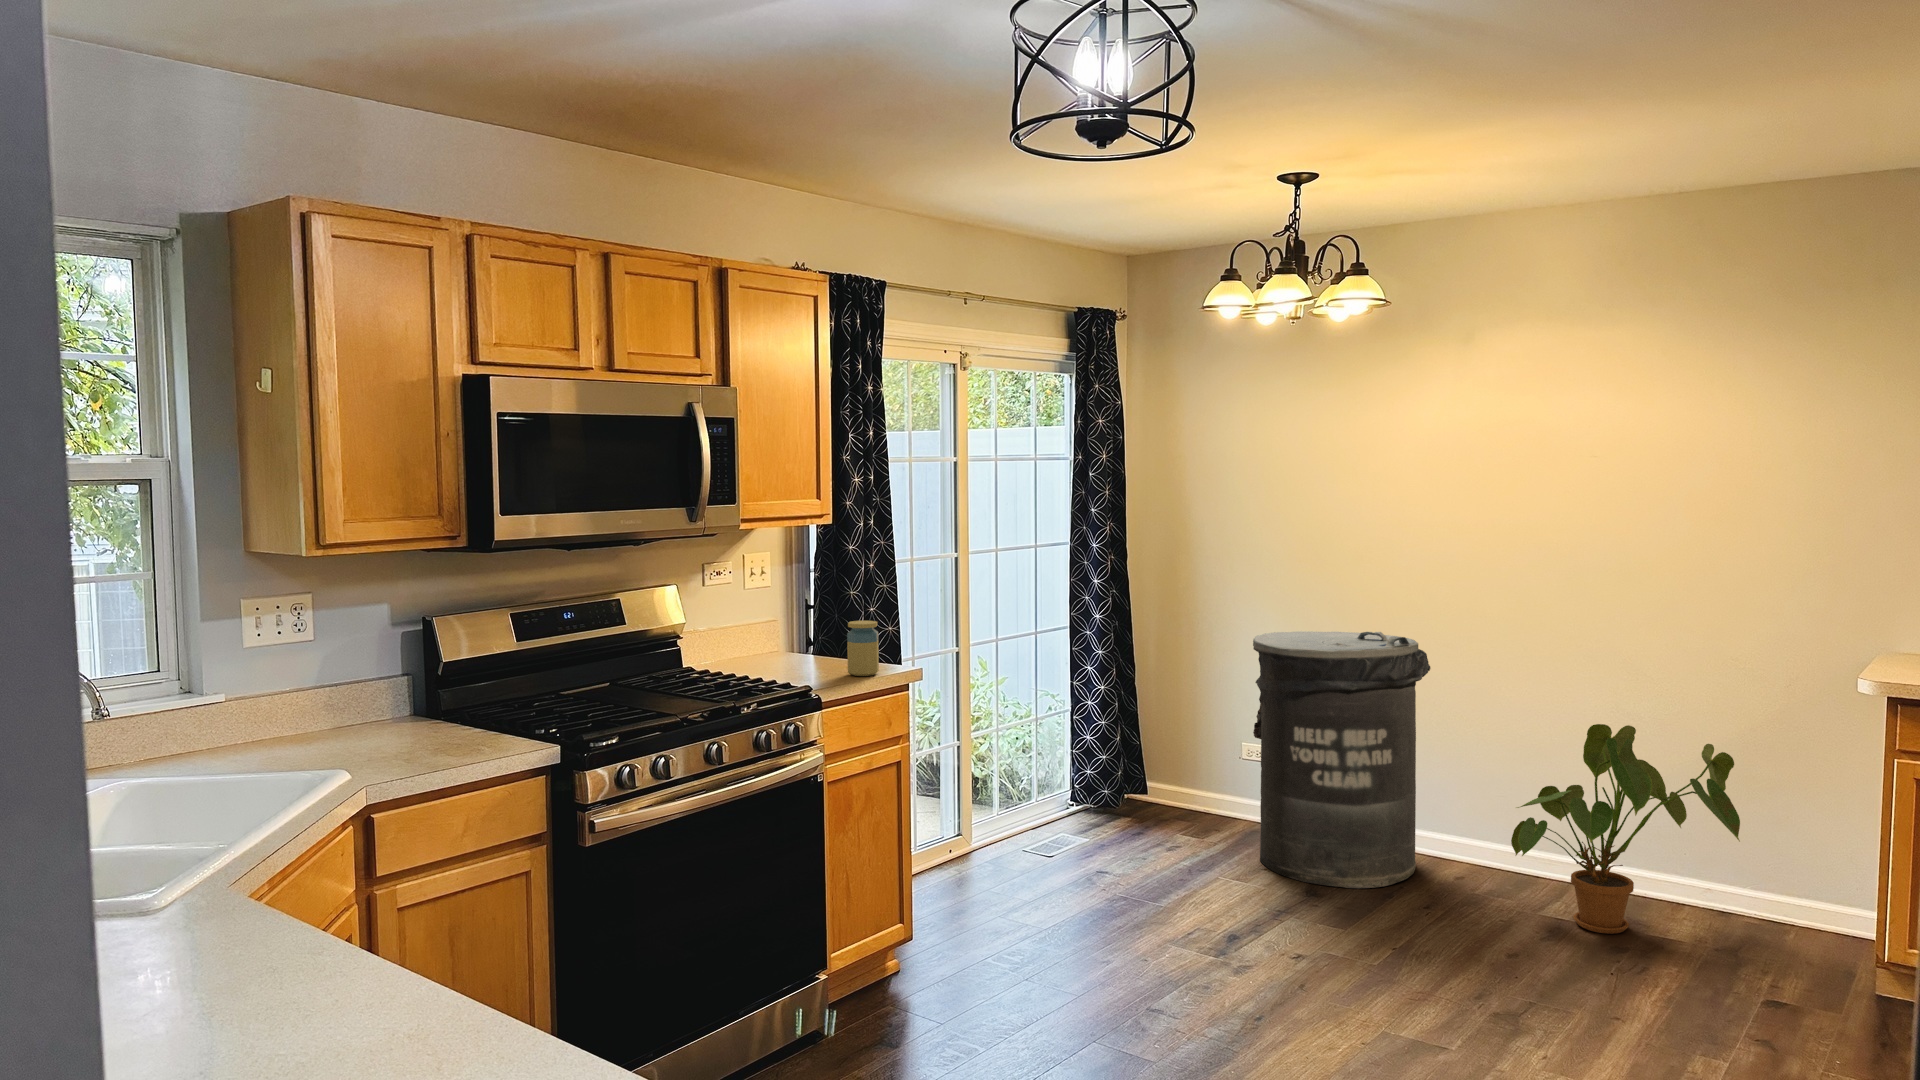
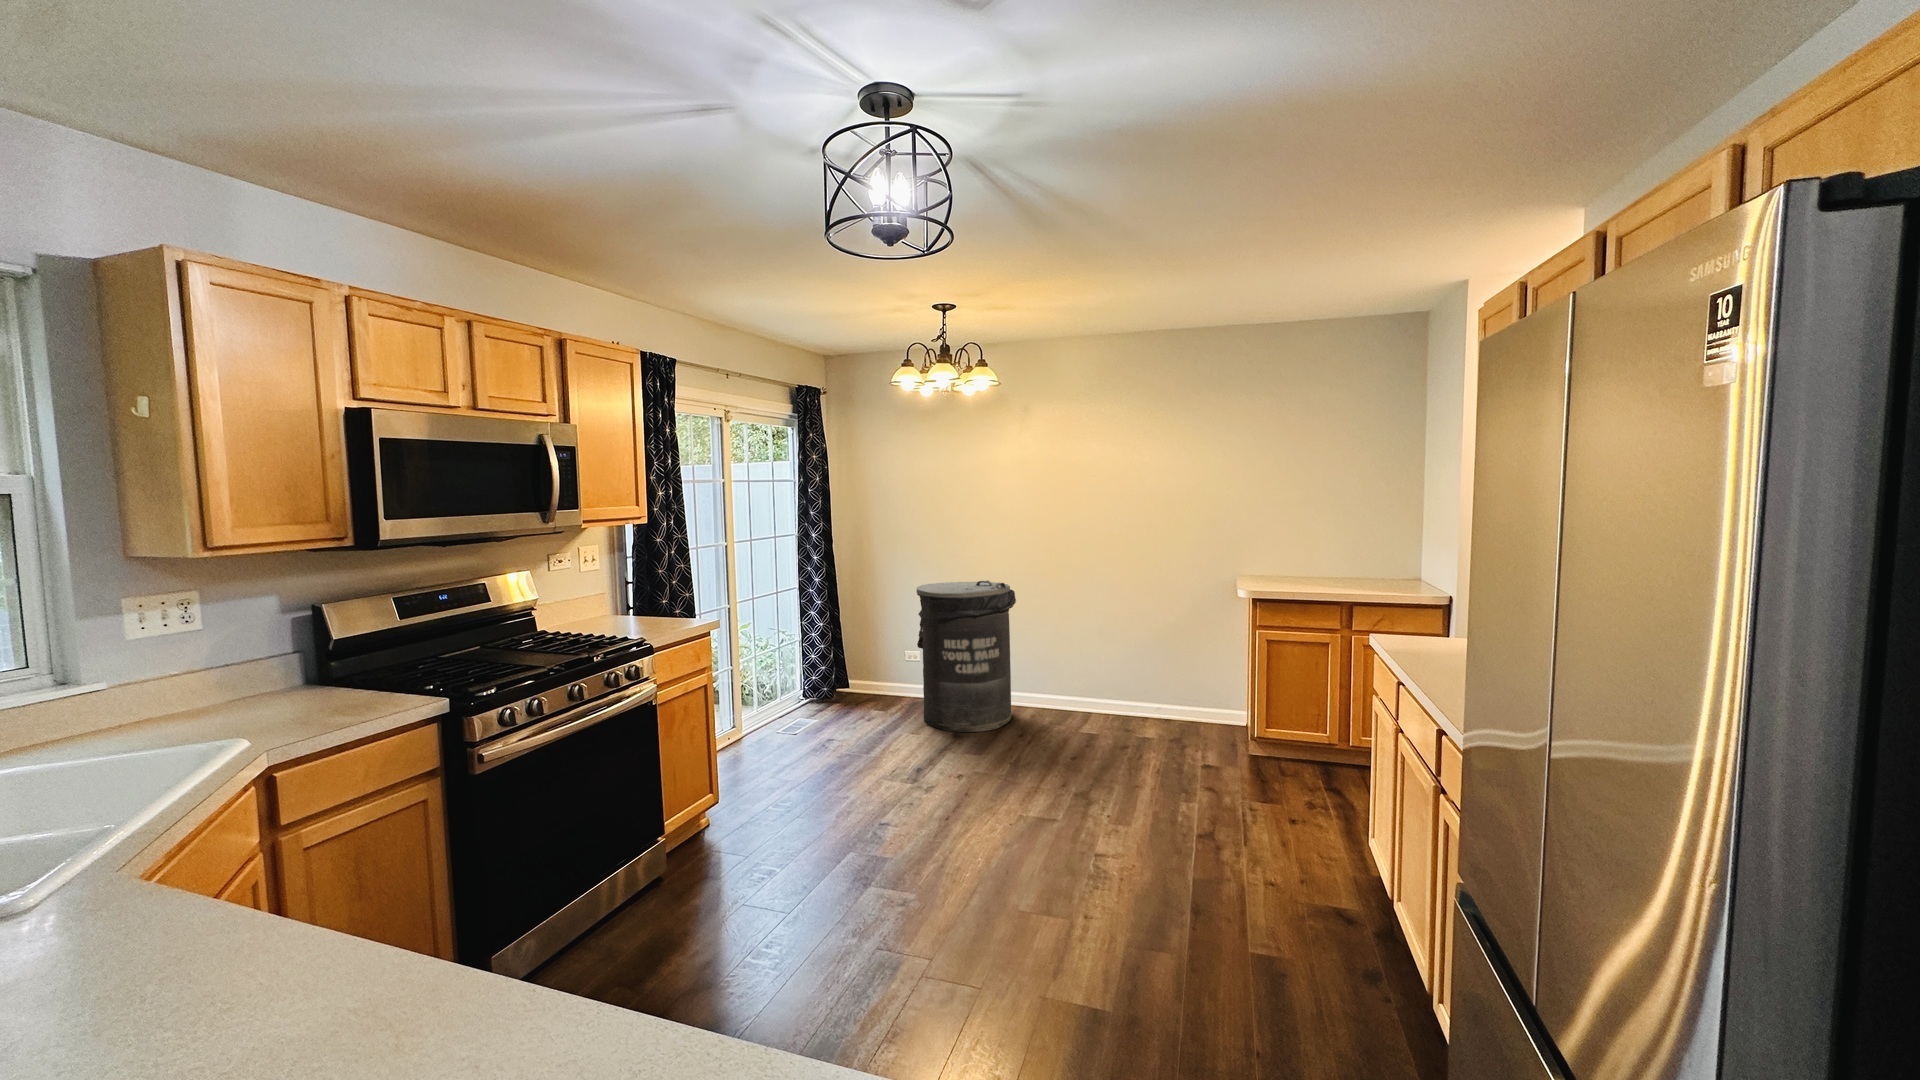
jar: present [847,621,879,676] -> none [667,589,690,628]
house plant: present [1511,724,1740,934] -> none [1065,625,1181,740]

